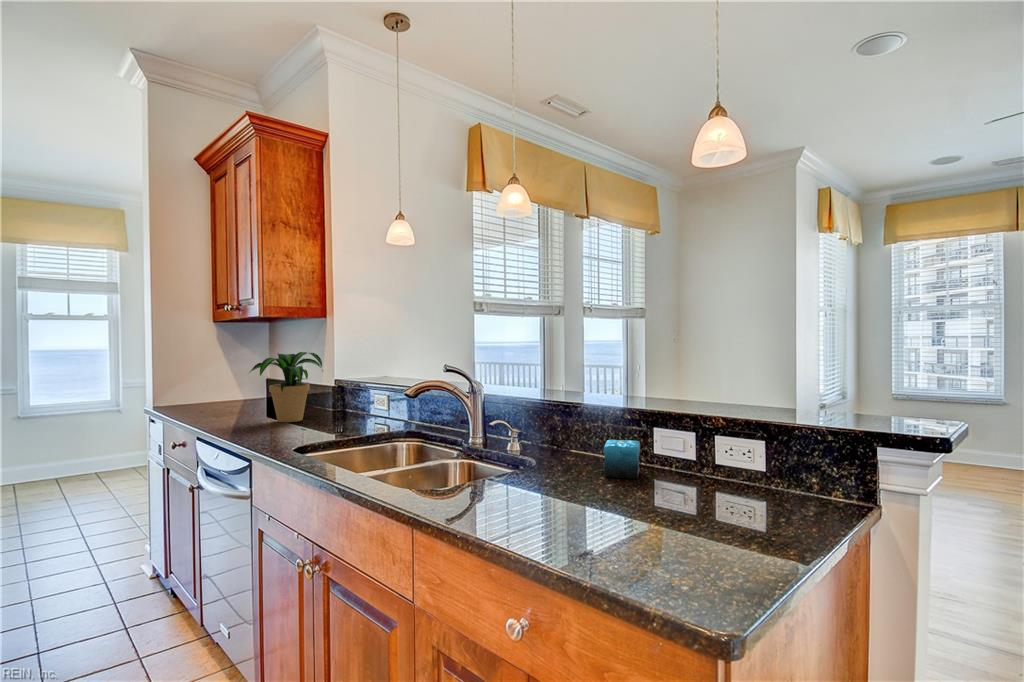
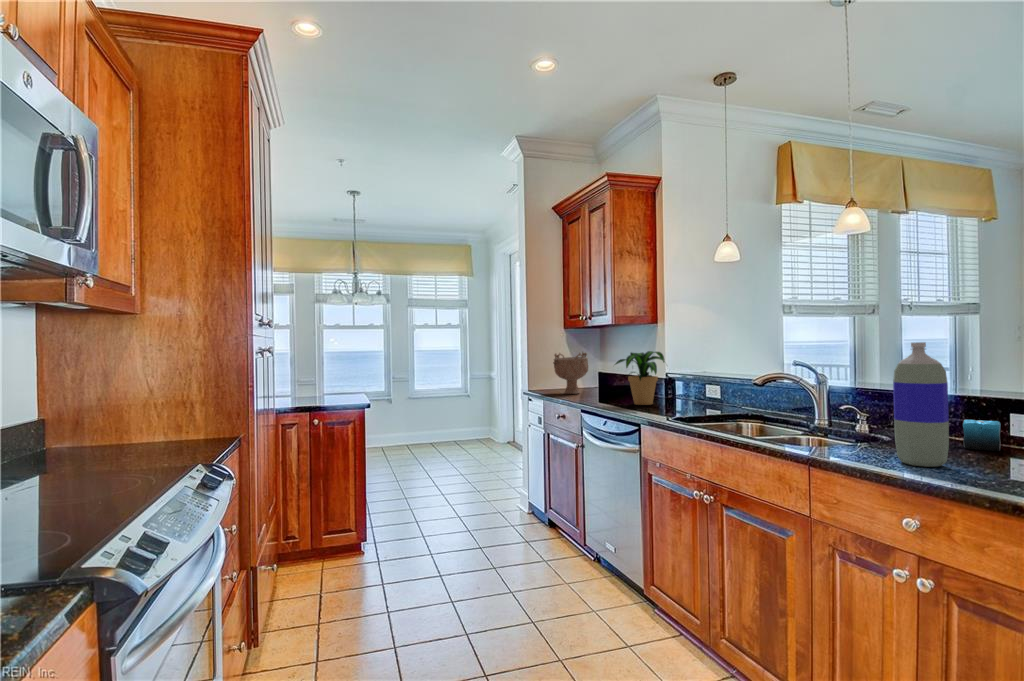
bottle: none [516,349,577,524] -> present [893,342,949,467]
decorative bowl: none [186,351,242,407] -> present [553,352,588,394]

